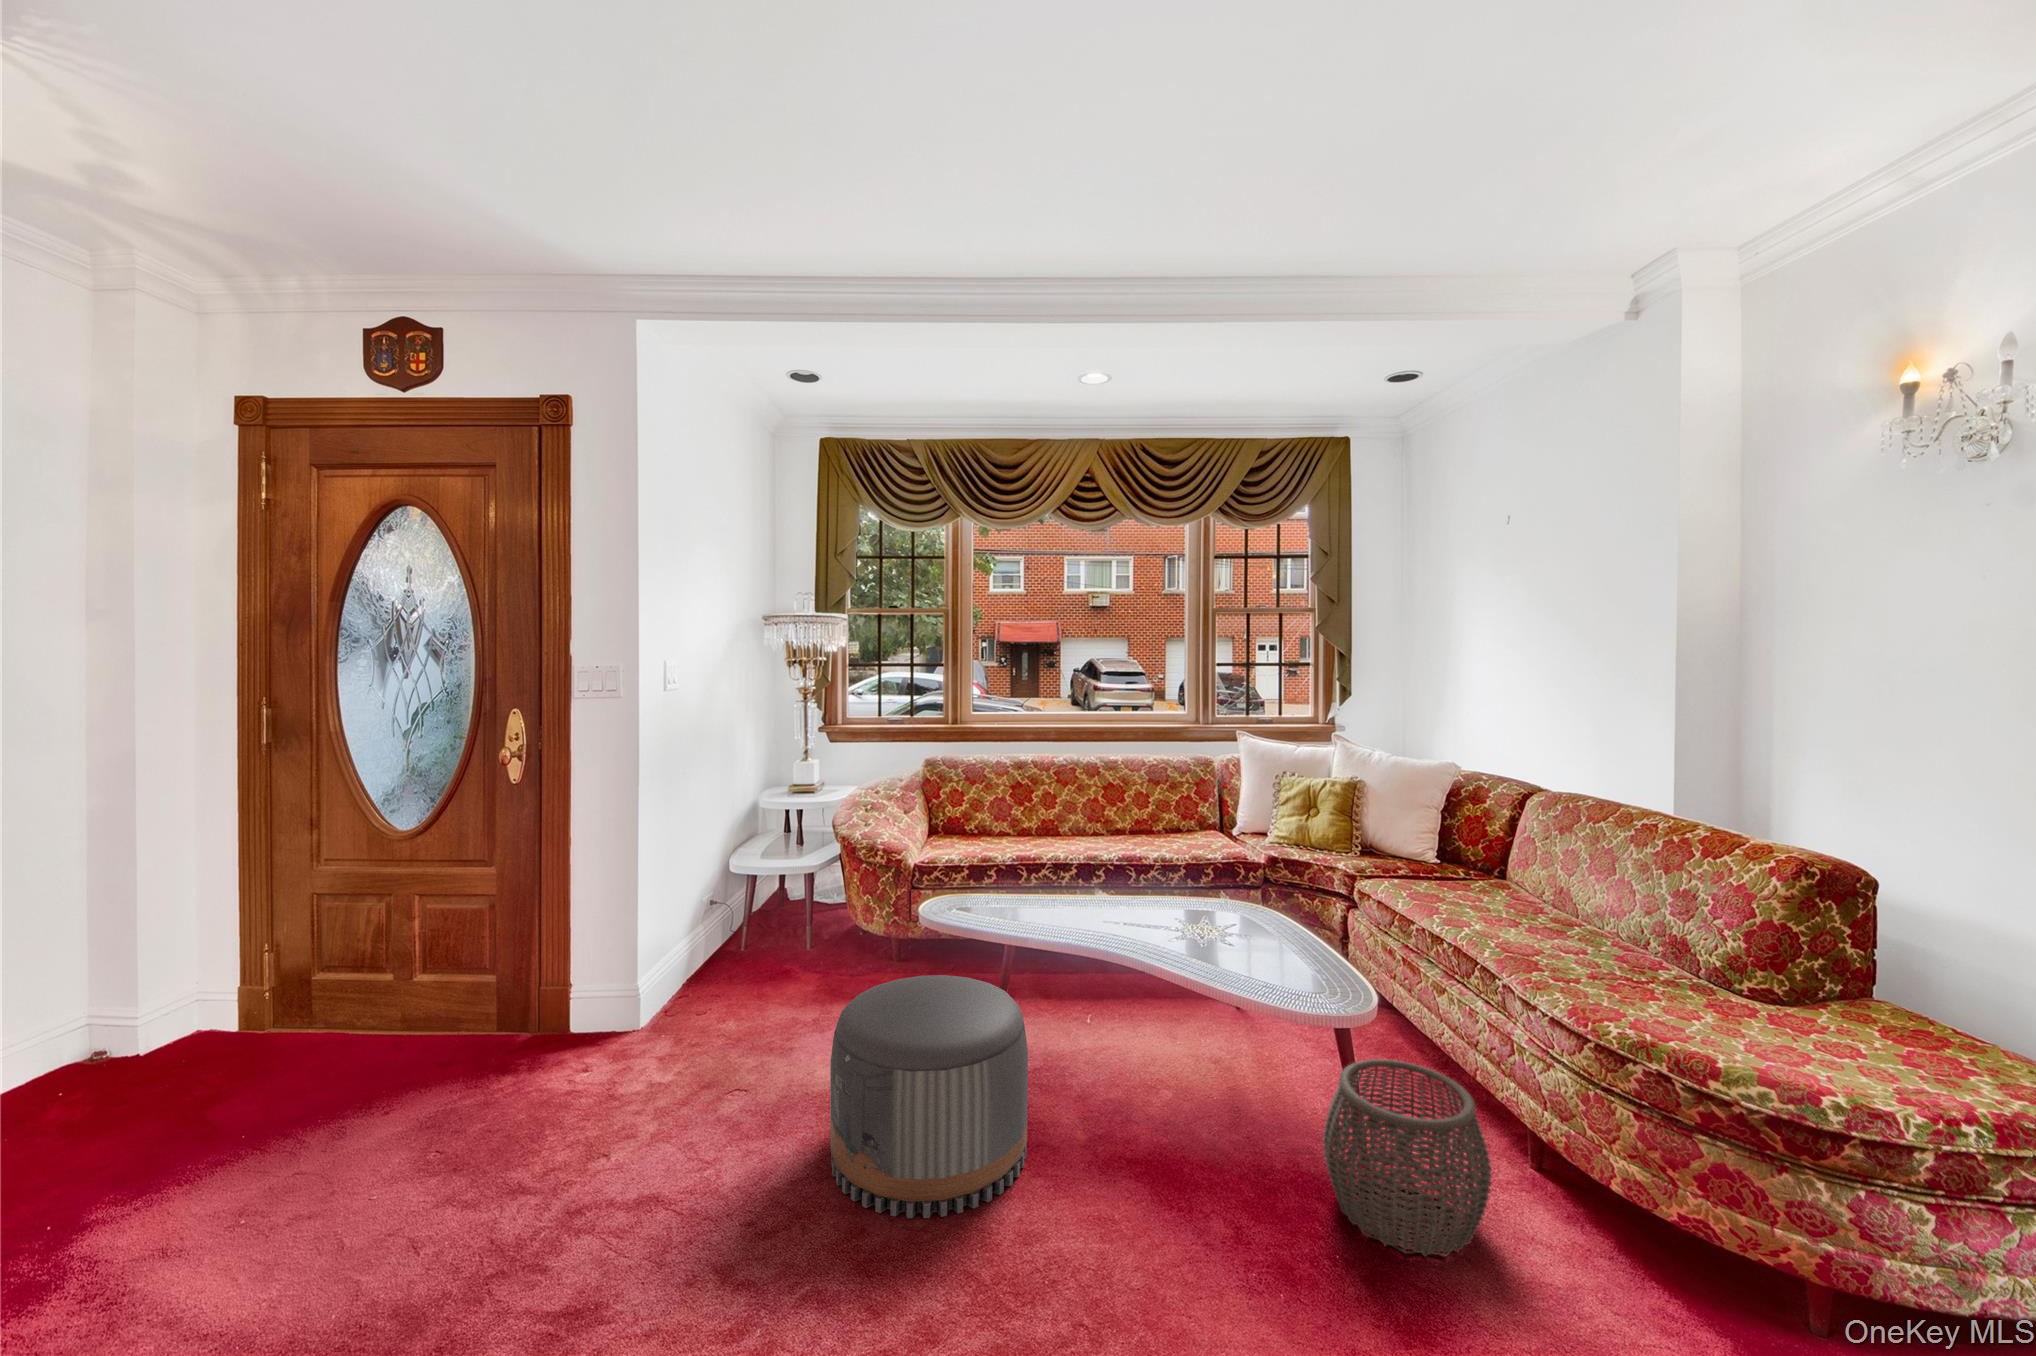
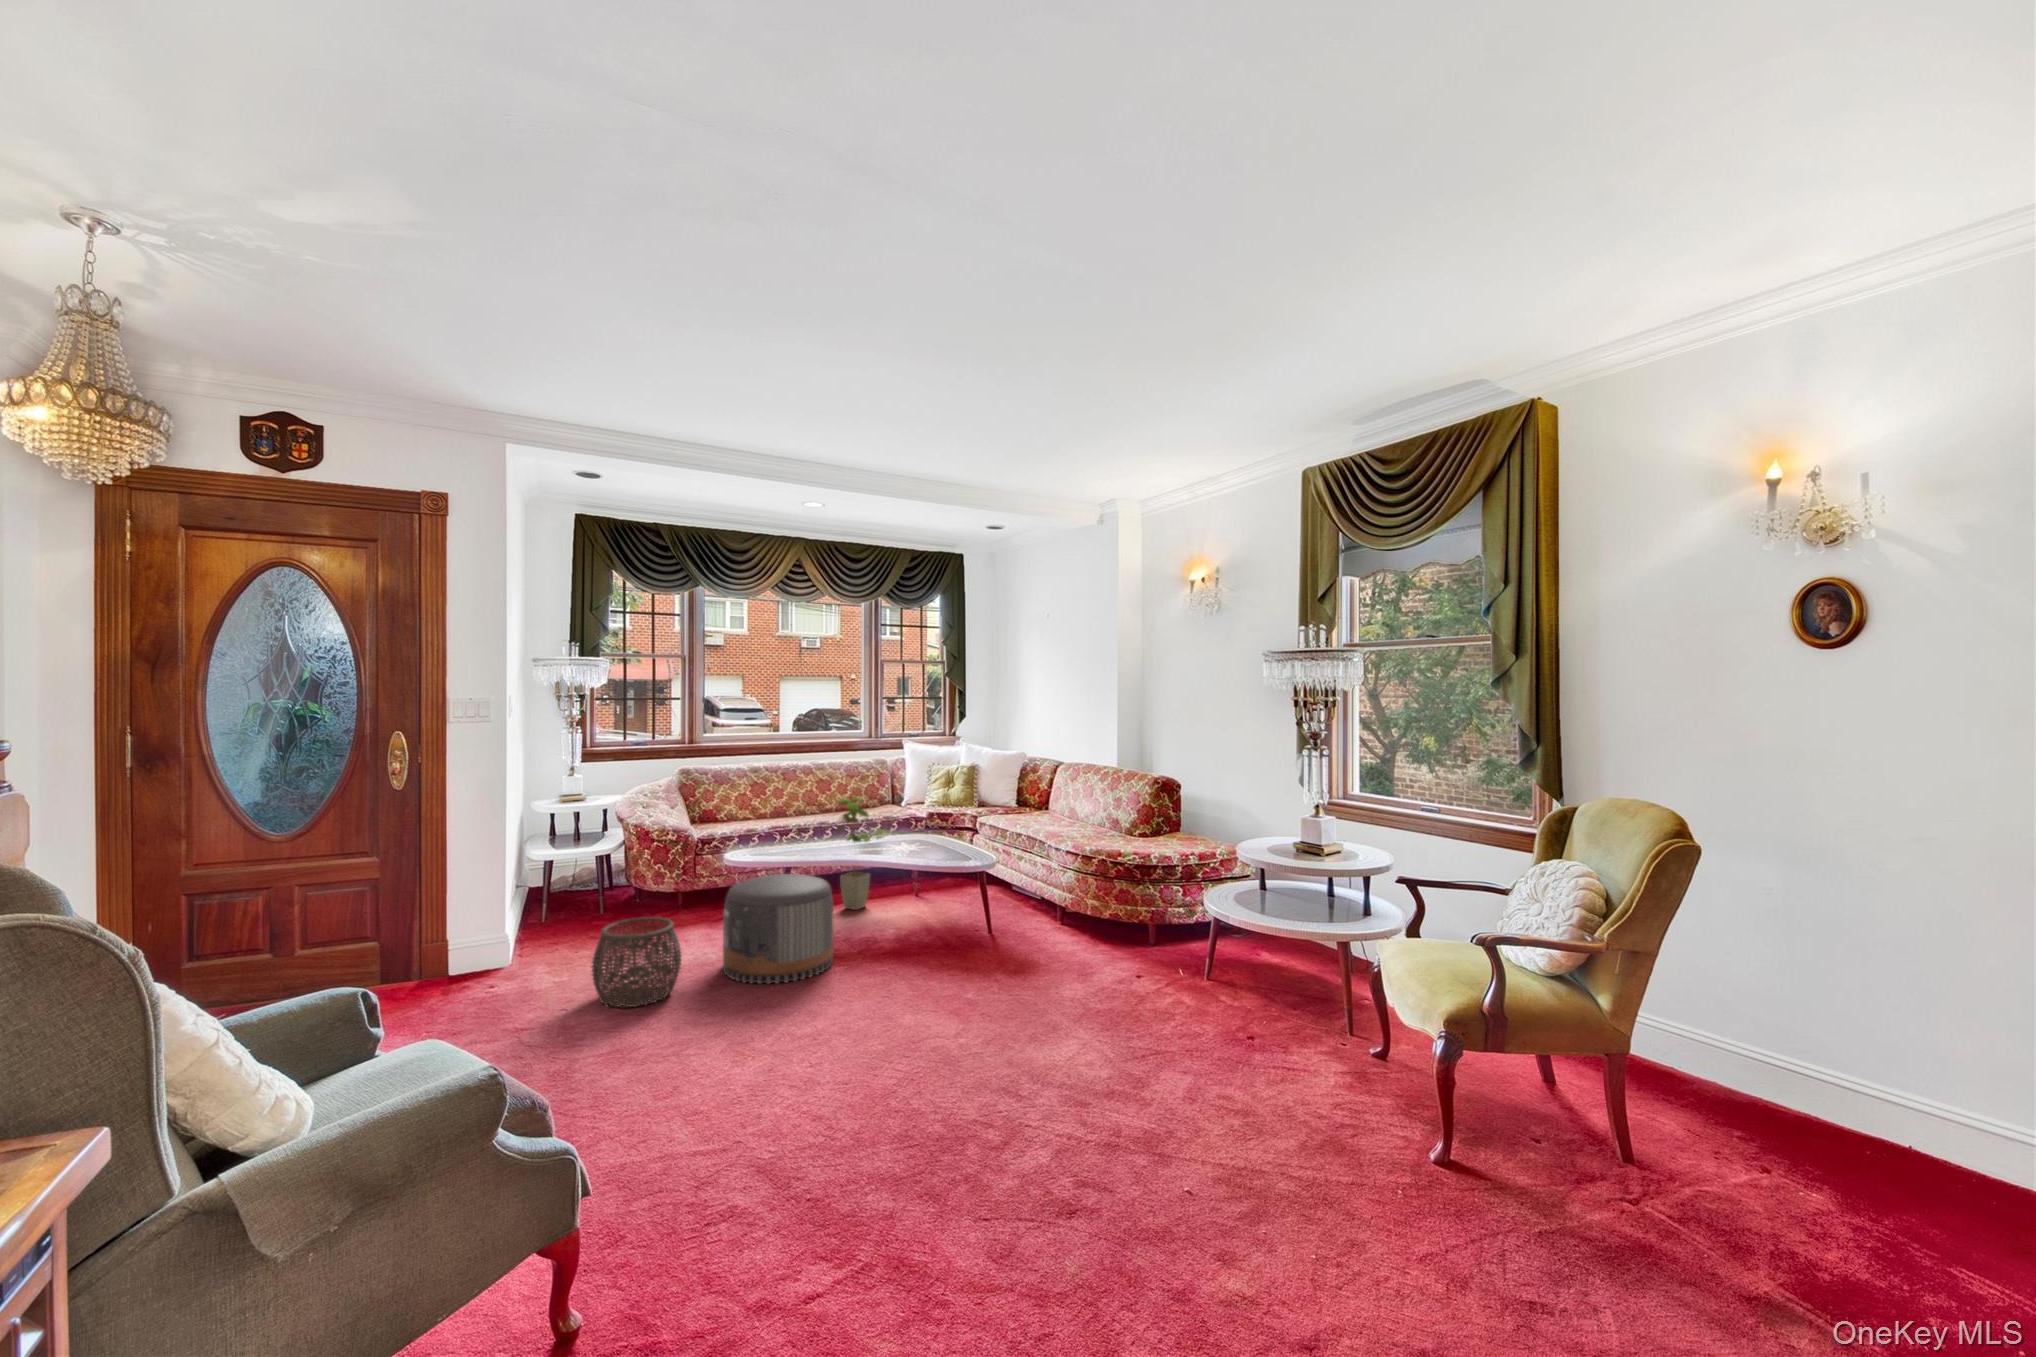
house plant: none [1092,832,1192,1021] -> present [837,797,891,910]
woven basket: present [1323,1059,1492,1257] -> present [592,917,681,1008]

